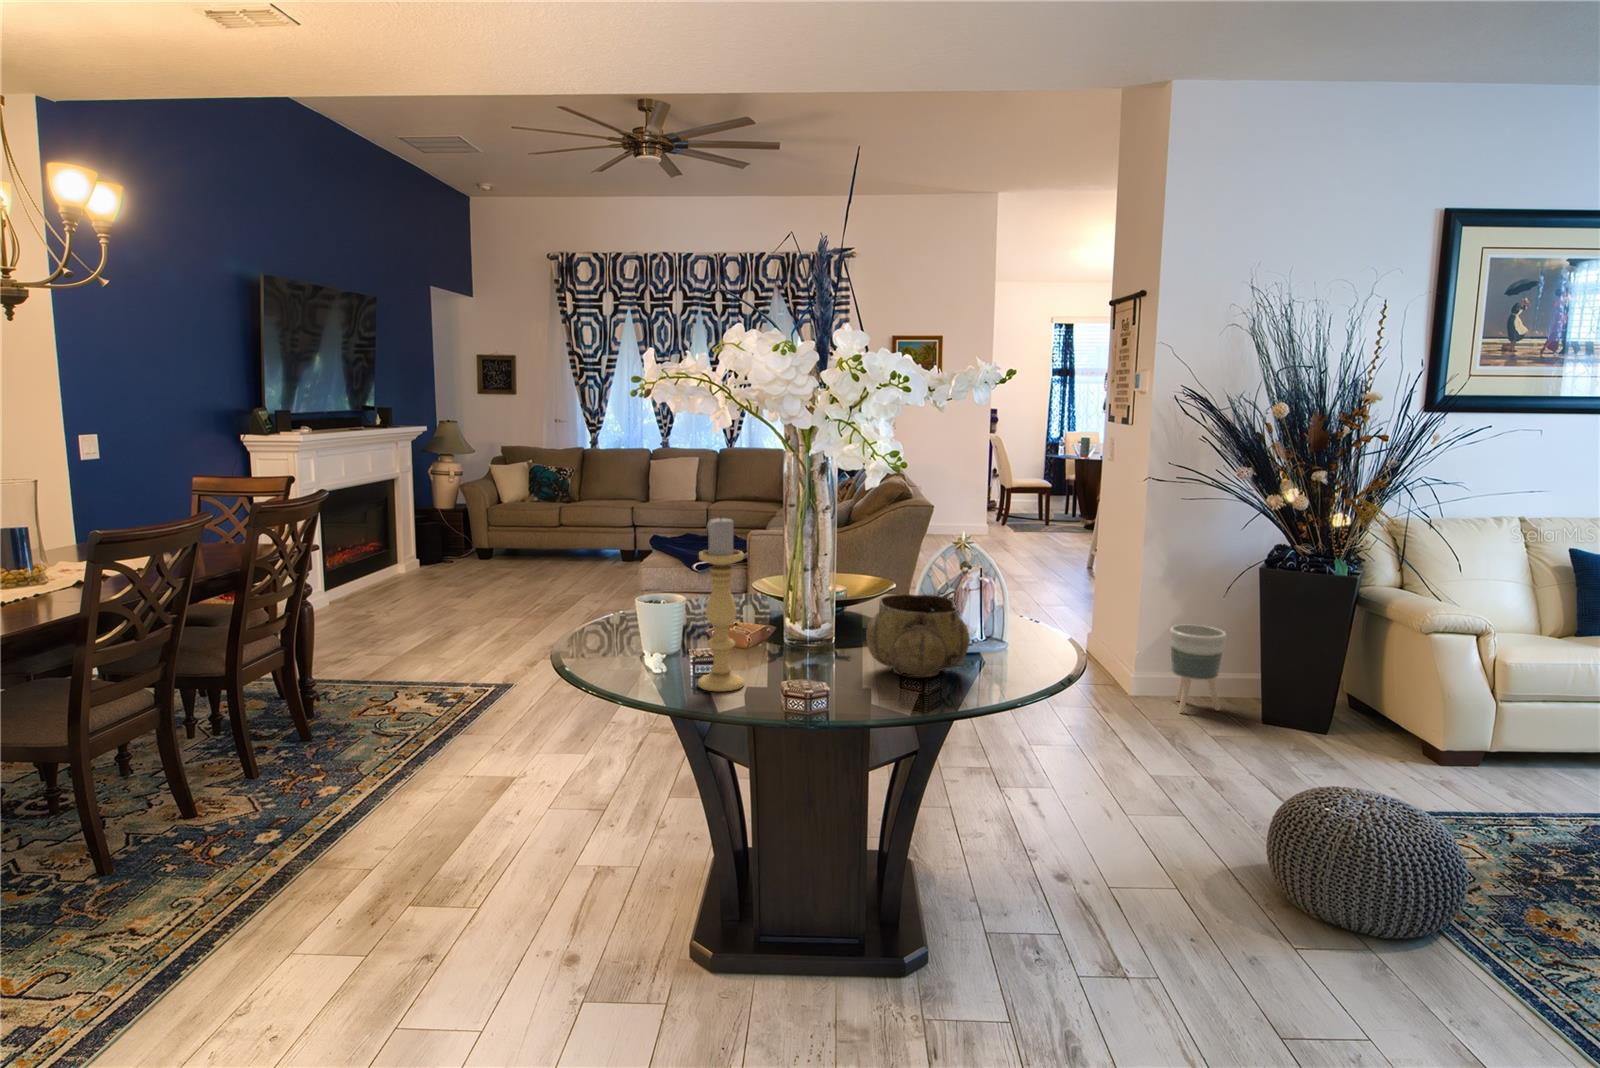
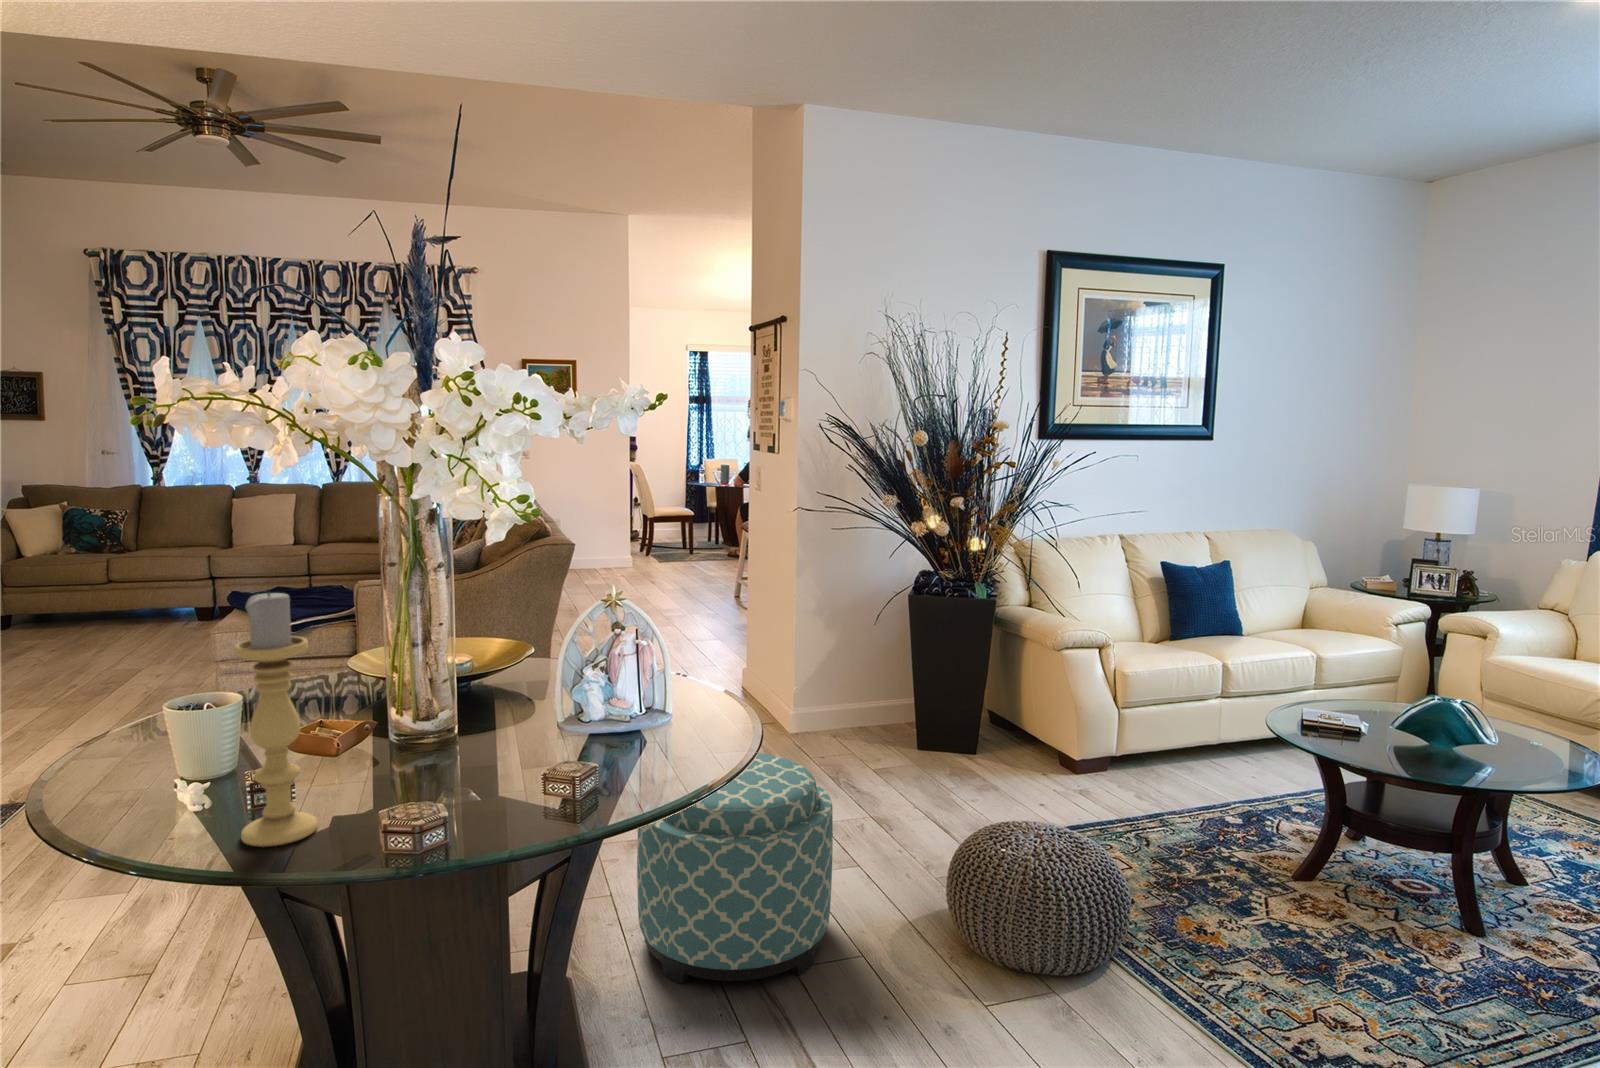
decorative bowl: present [866,594,970,677] -> none [498,670,634,782]
planter: present [1170,625,1227,713] -> none [827,654,880,745]
ottoman: none [970,691,1151,890] -> present [637,753,833,984]

